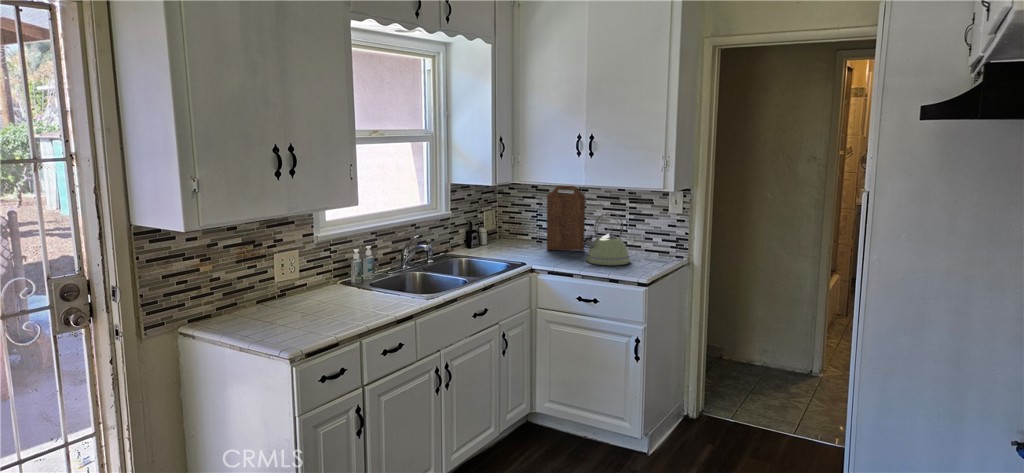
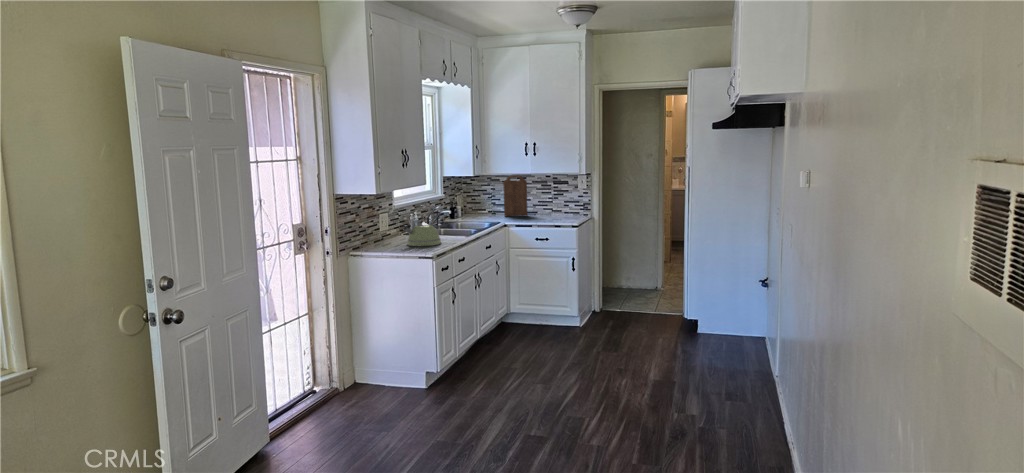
kettle: present [583,212,630,266] -> present [403,205,441,247]

